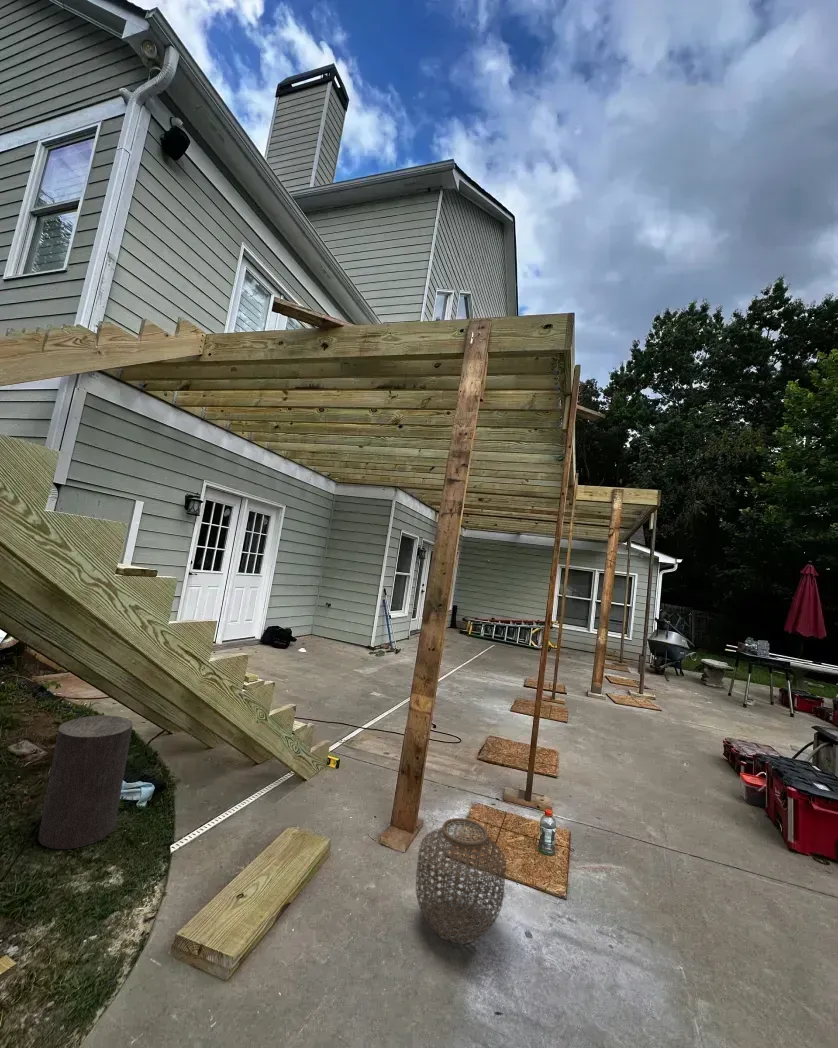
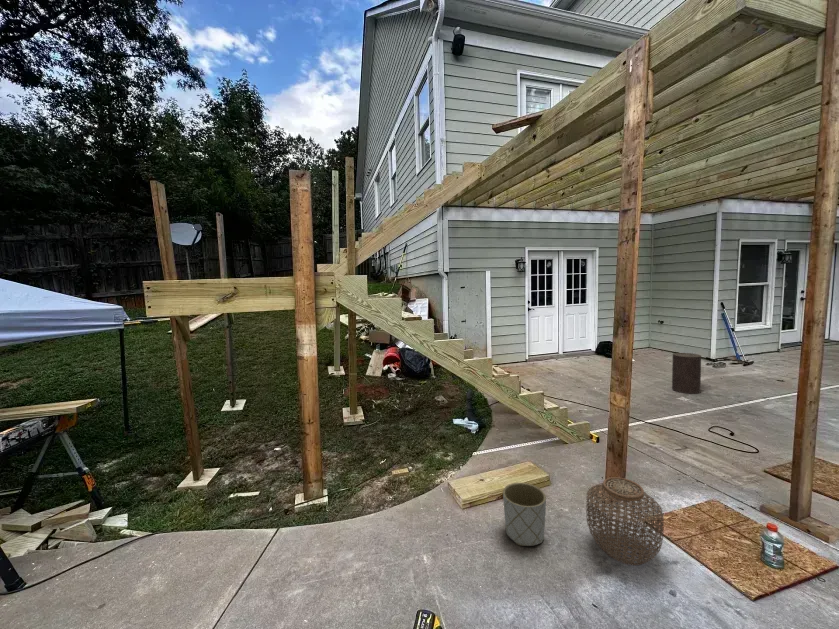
stool: present [38,716,133,849] -> present [672,353,701,394]
planter: none [309,873,383,998] -> present [503,483,546,546]

